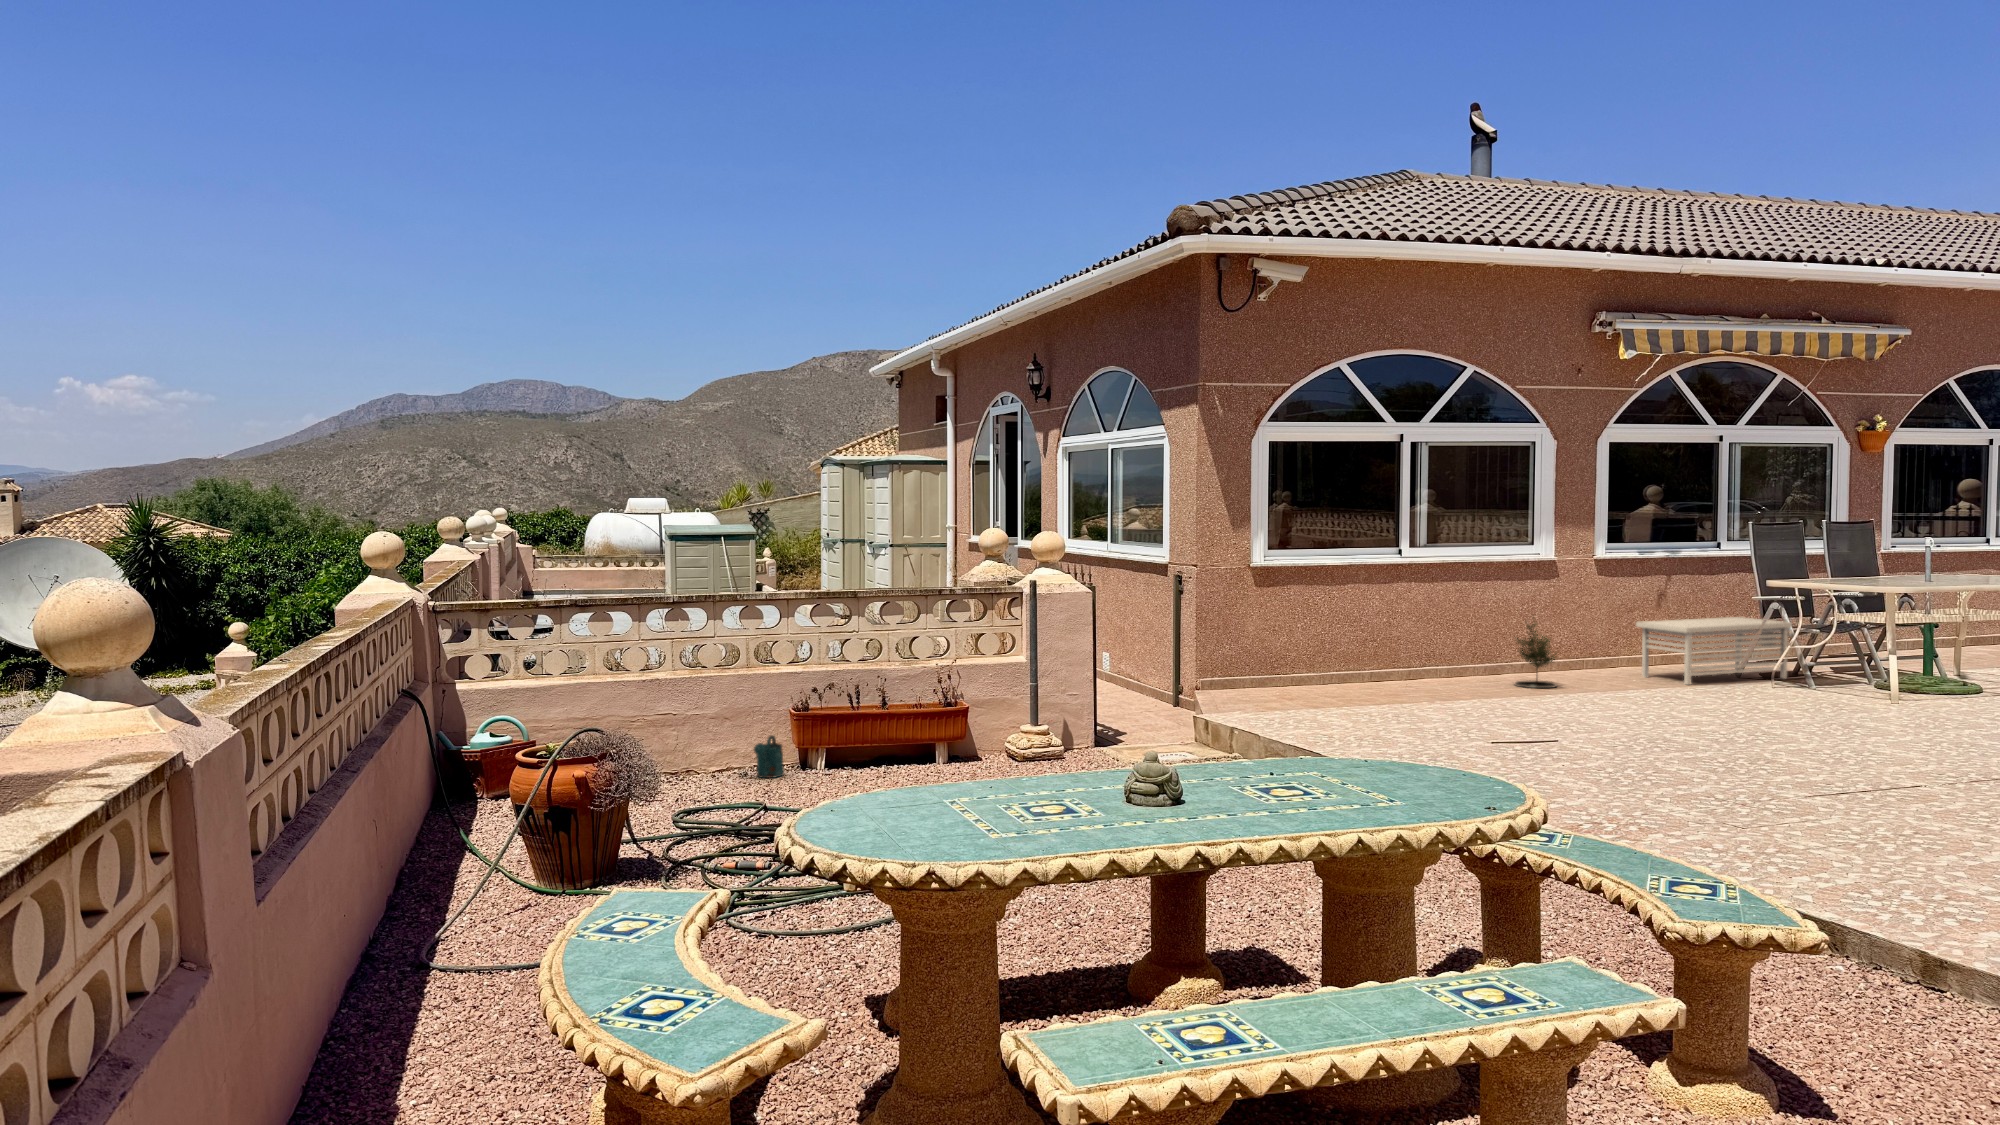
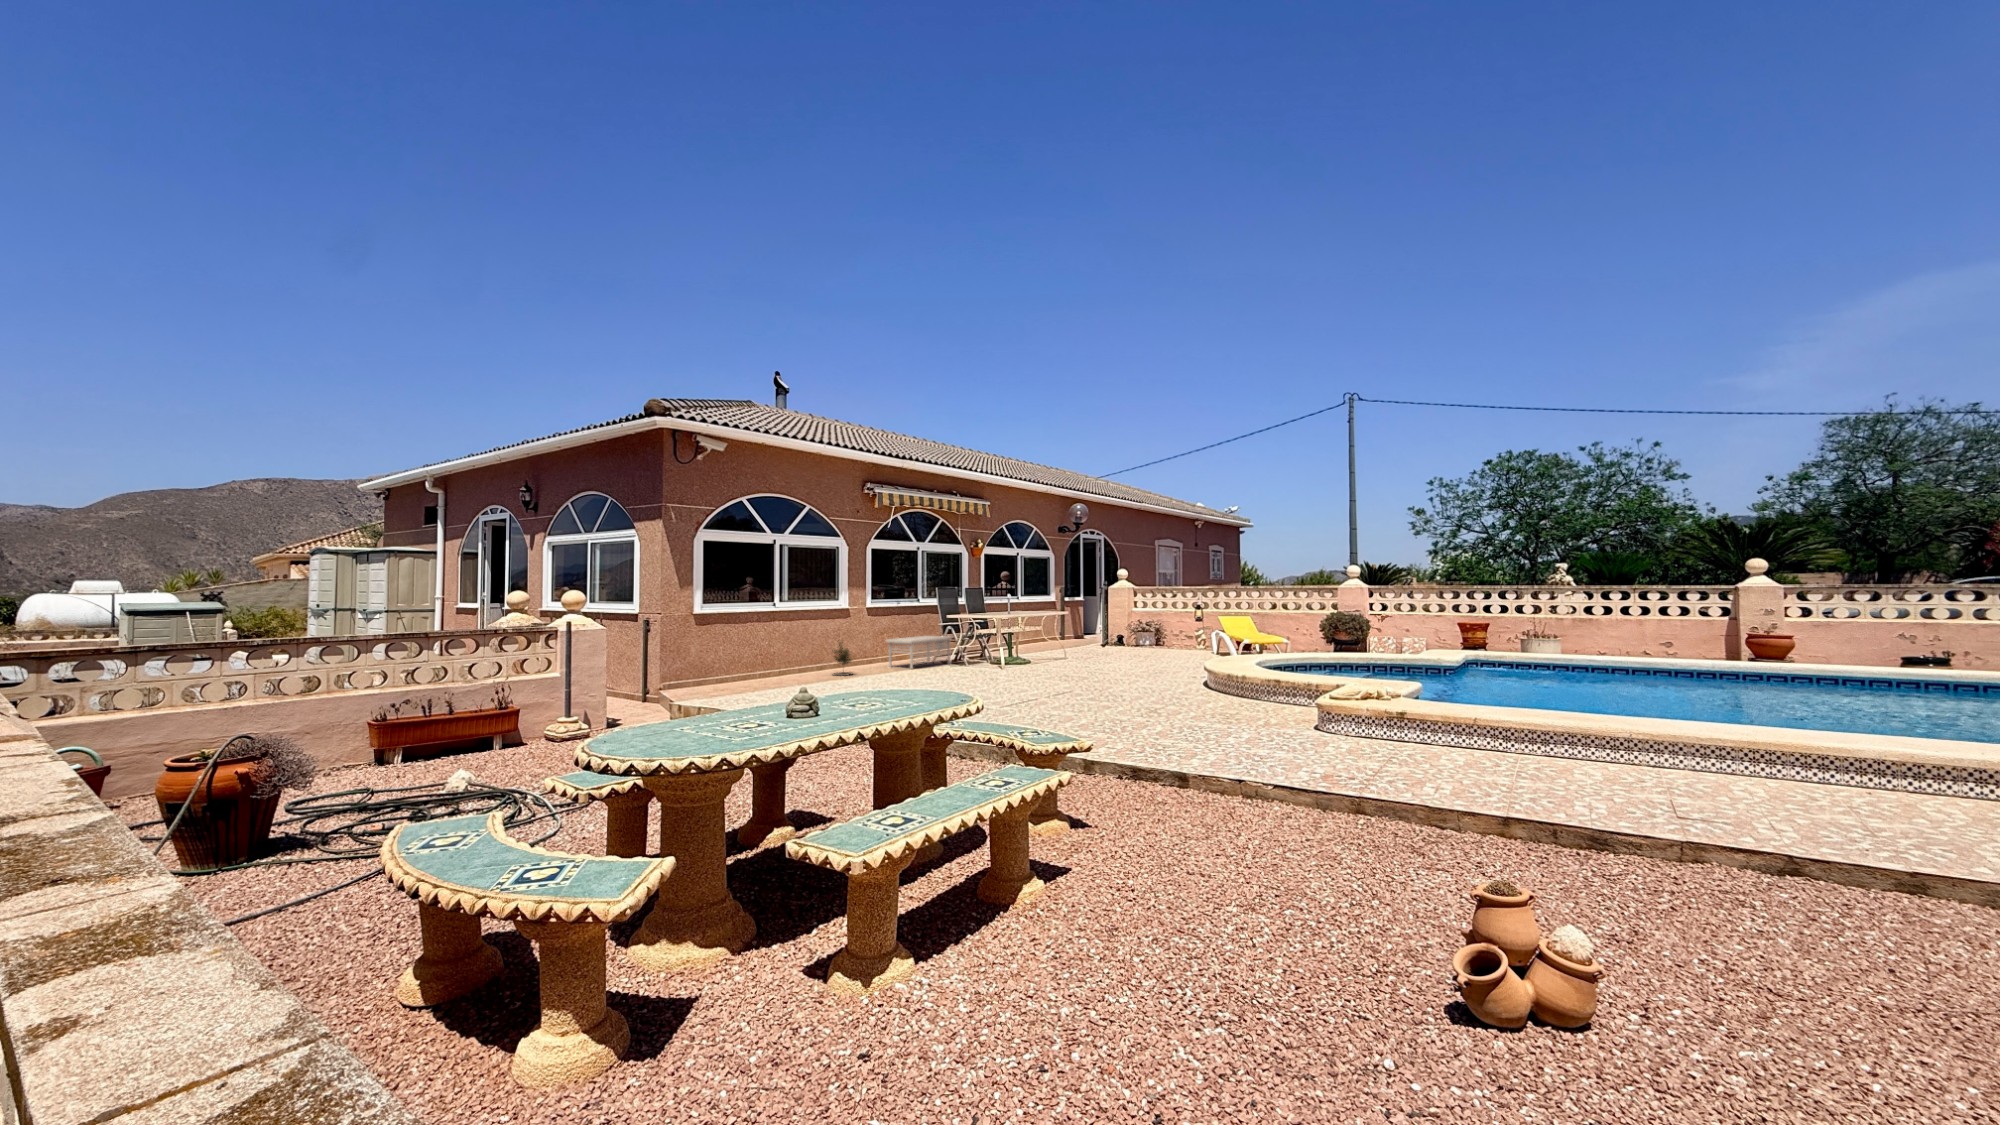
watering can: present [754,735,784,778] -> none [342,742,368,775]

